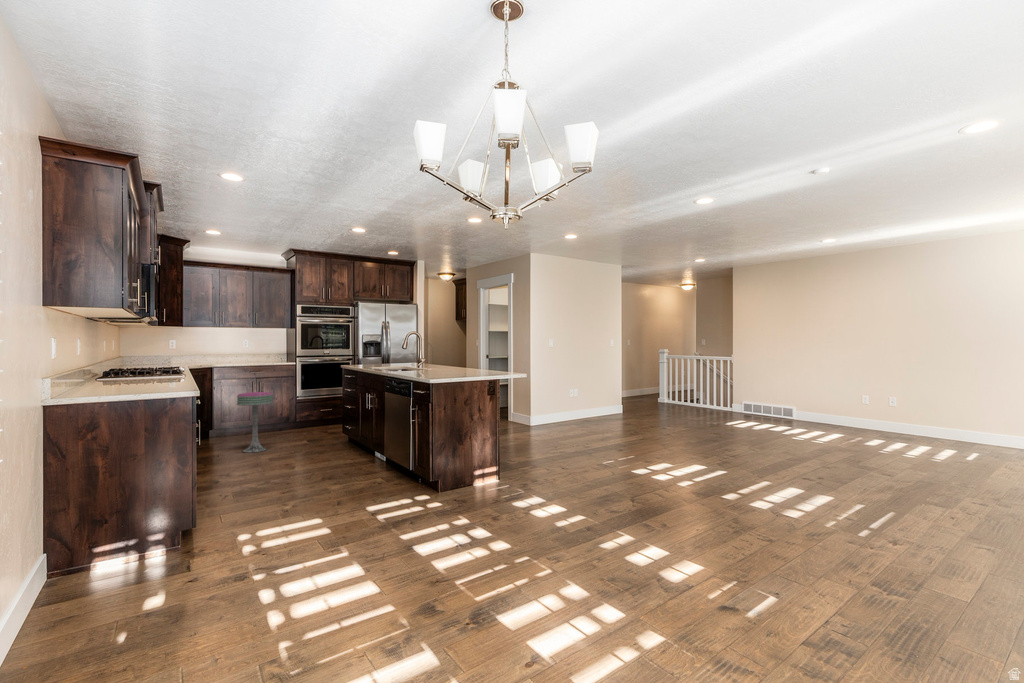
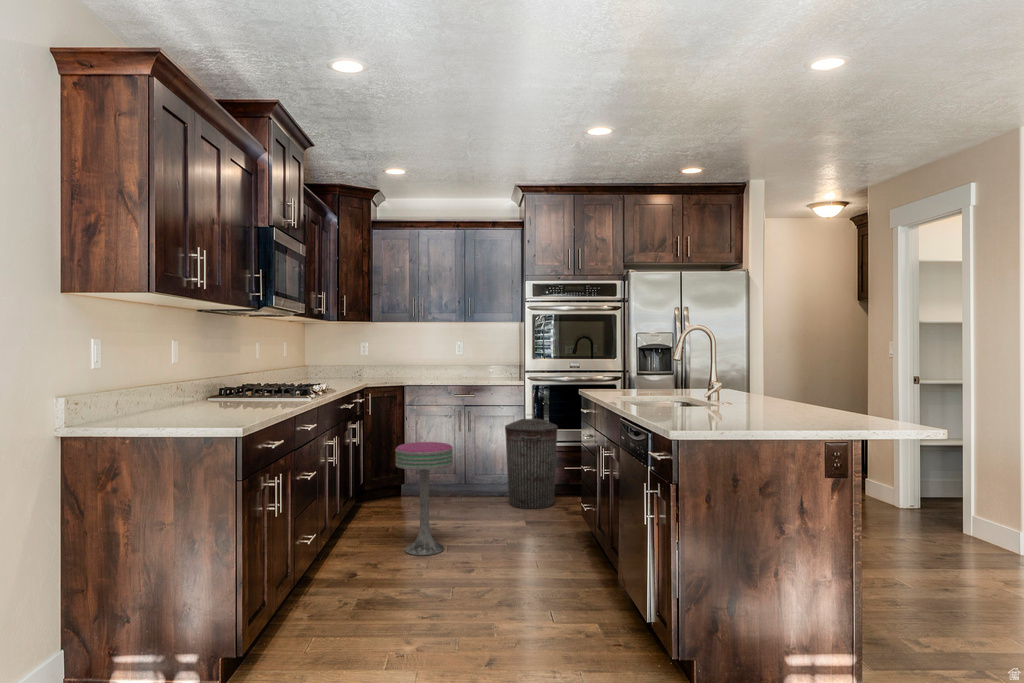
trash can: none [286,380,318,433] -> present [505,419,558,509]

